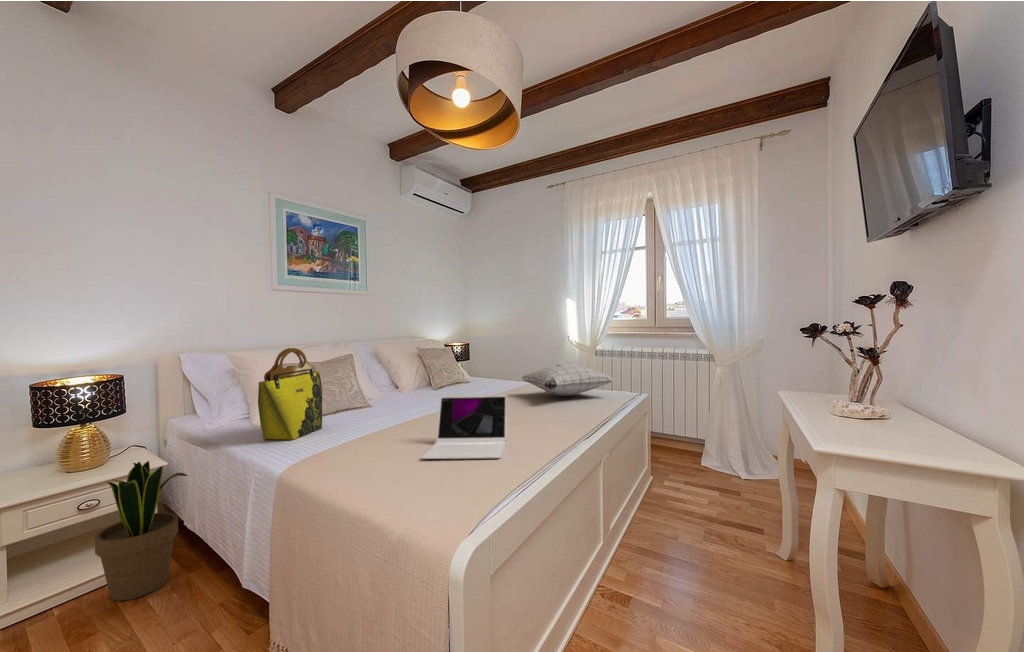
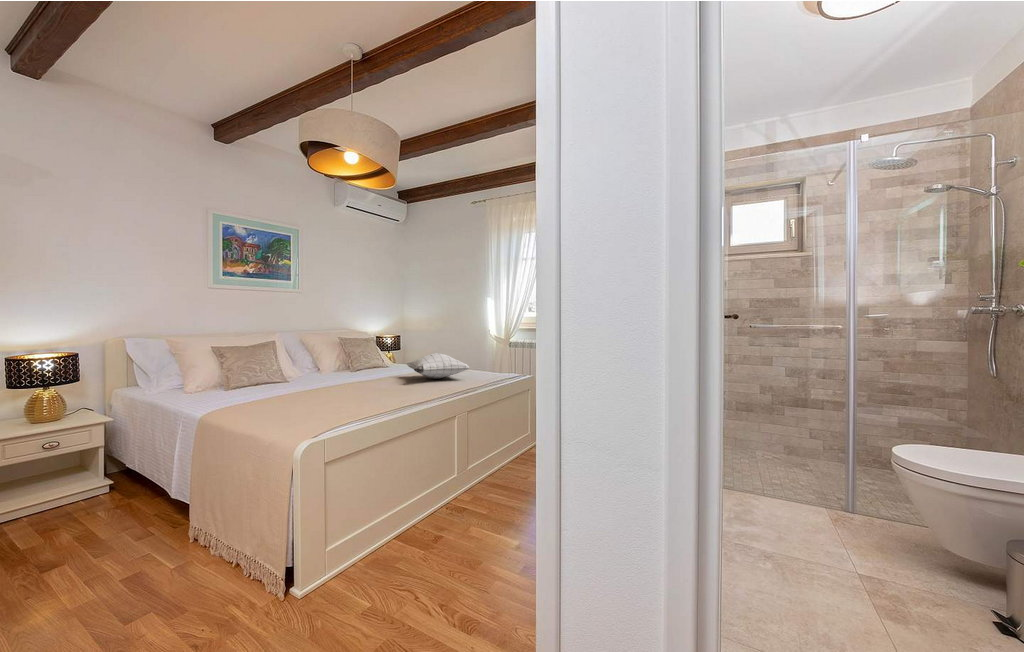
tote bag: present [258,348,322,440] -> none [184,336,239,402]
laptop: present [422,394,507,459] -> none [293,373,364,414]
potted plant: present [95,461,187,601] -> none [55,416,130,515]

